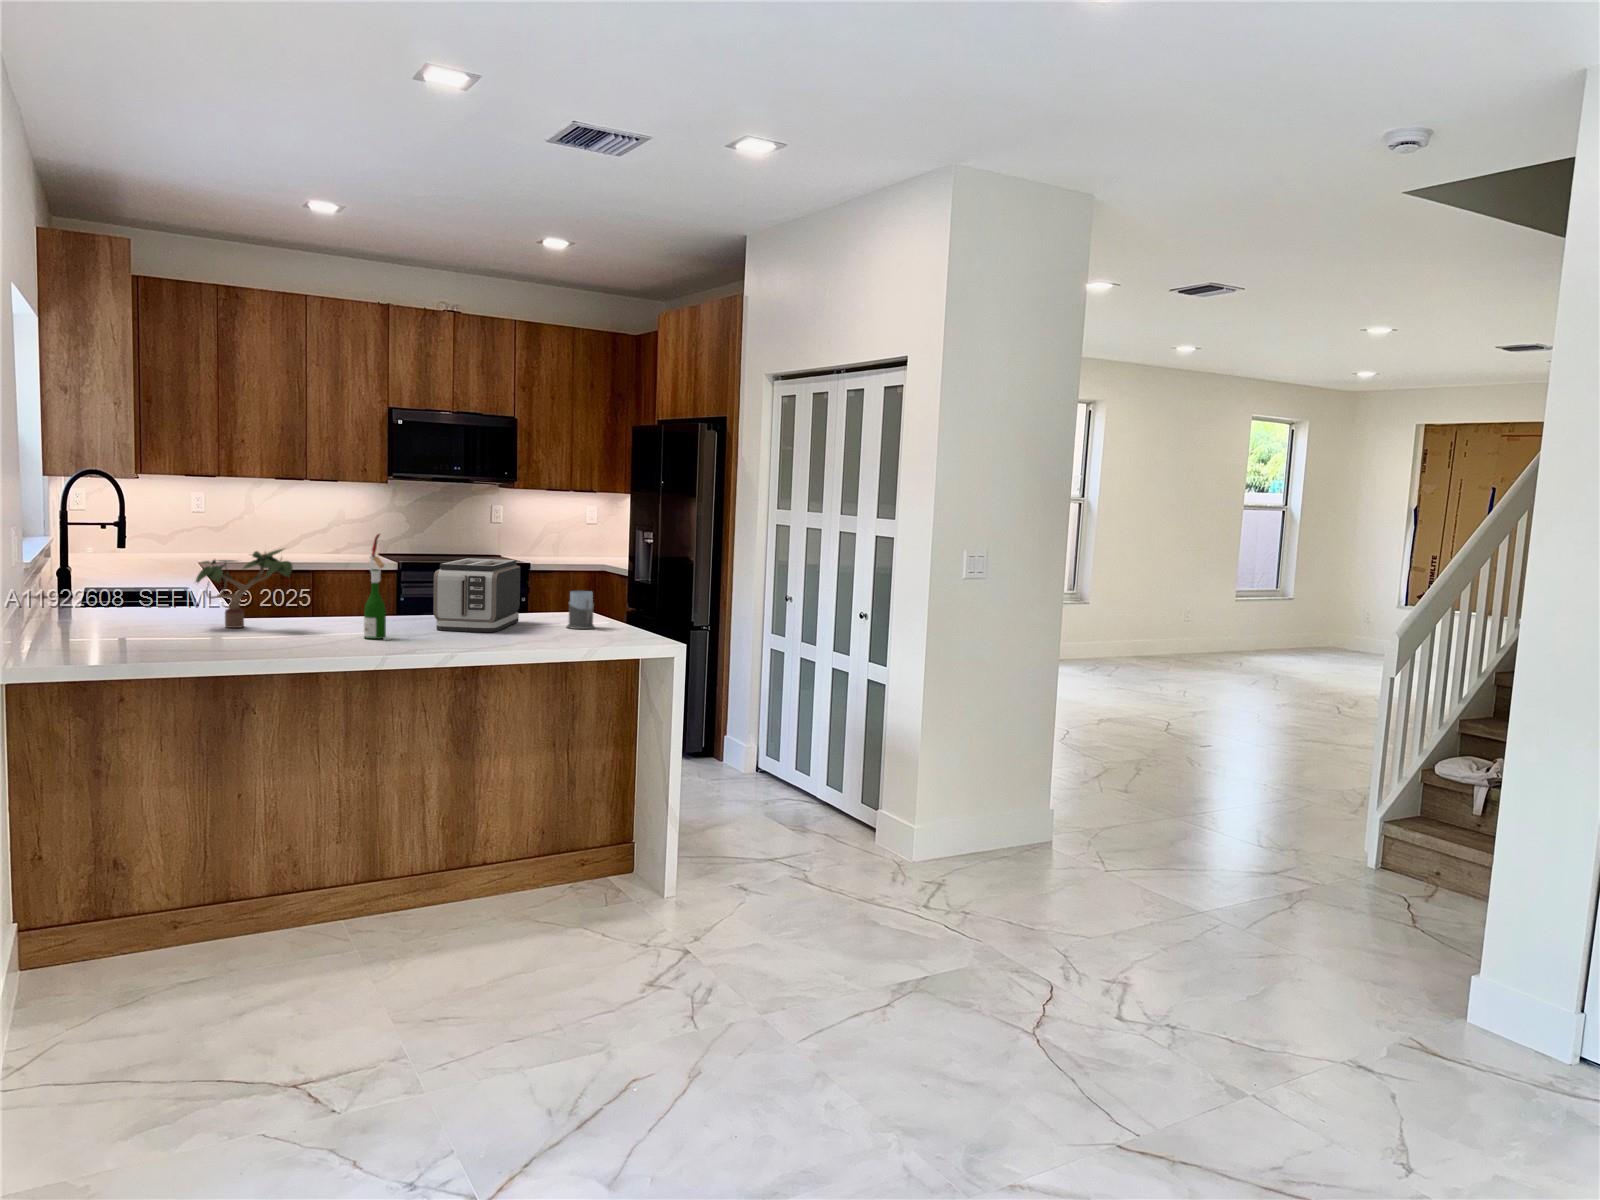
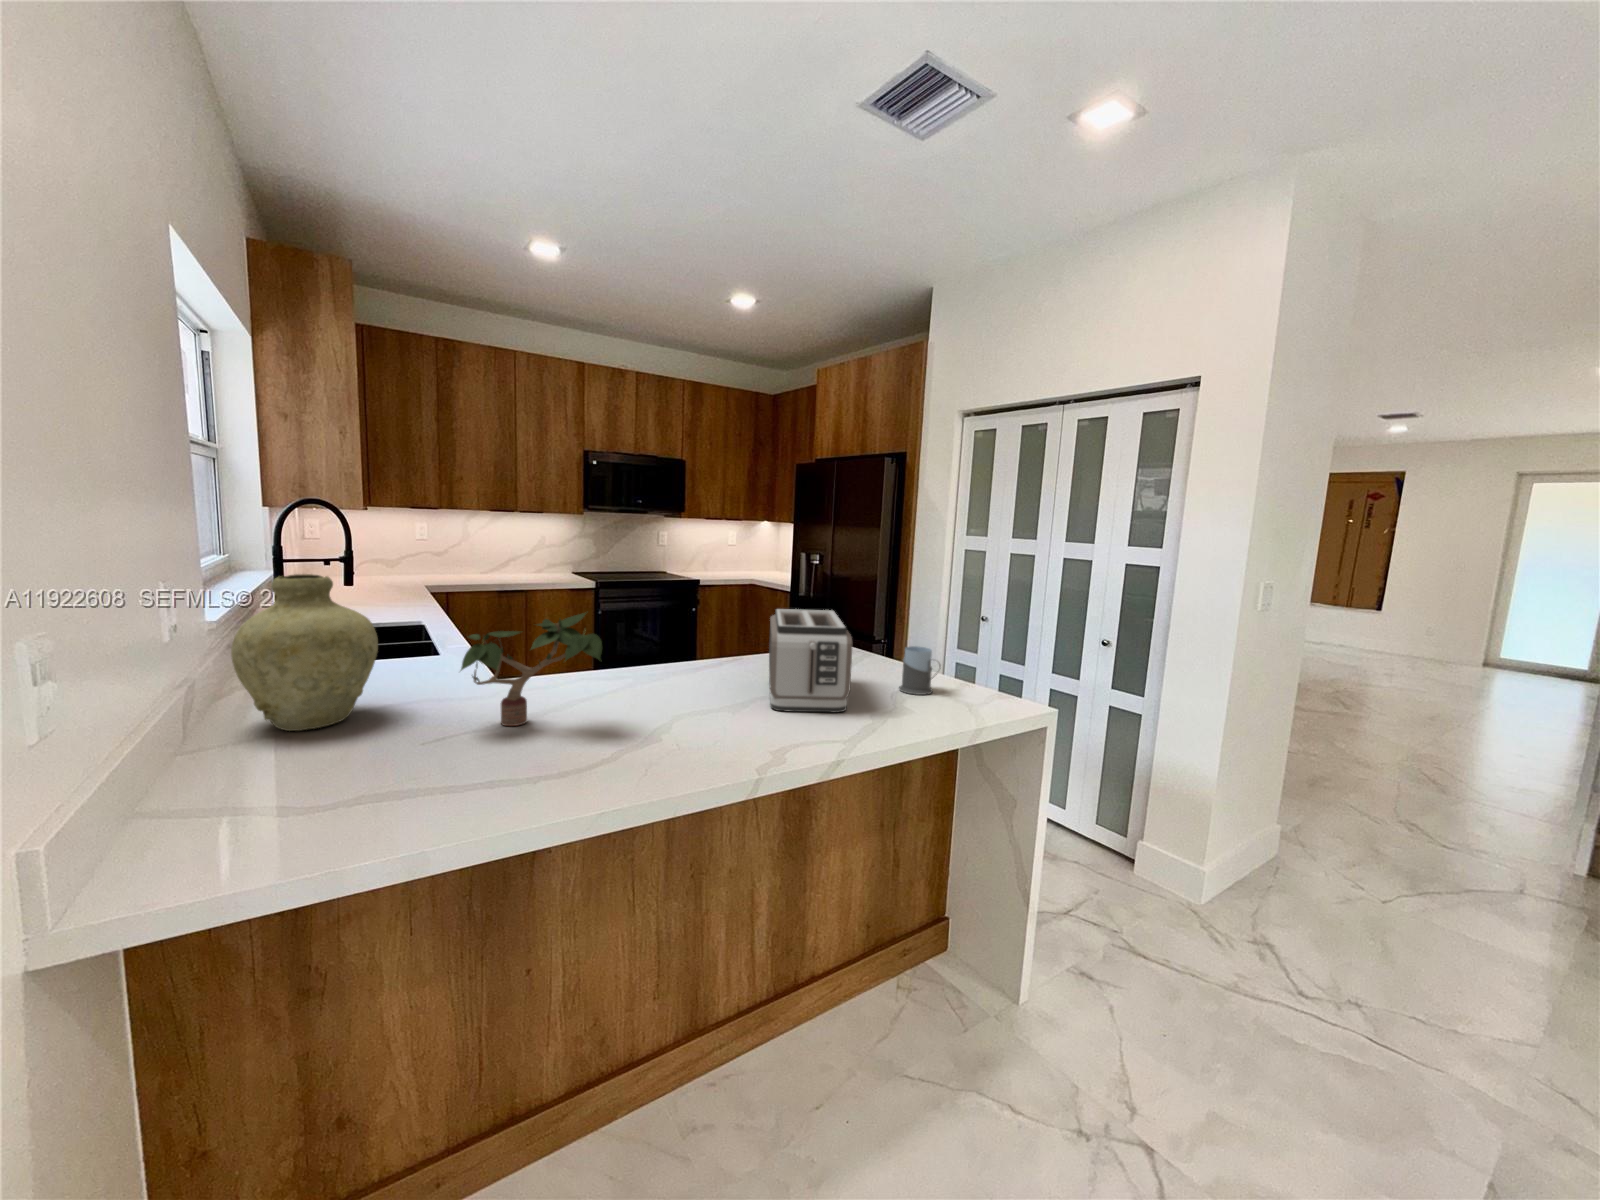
vase: none [48,519,142,624] -> present [231,574,378,731]
wine bottle: present [364,534,391,640] -> none [711,597,752,749]

